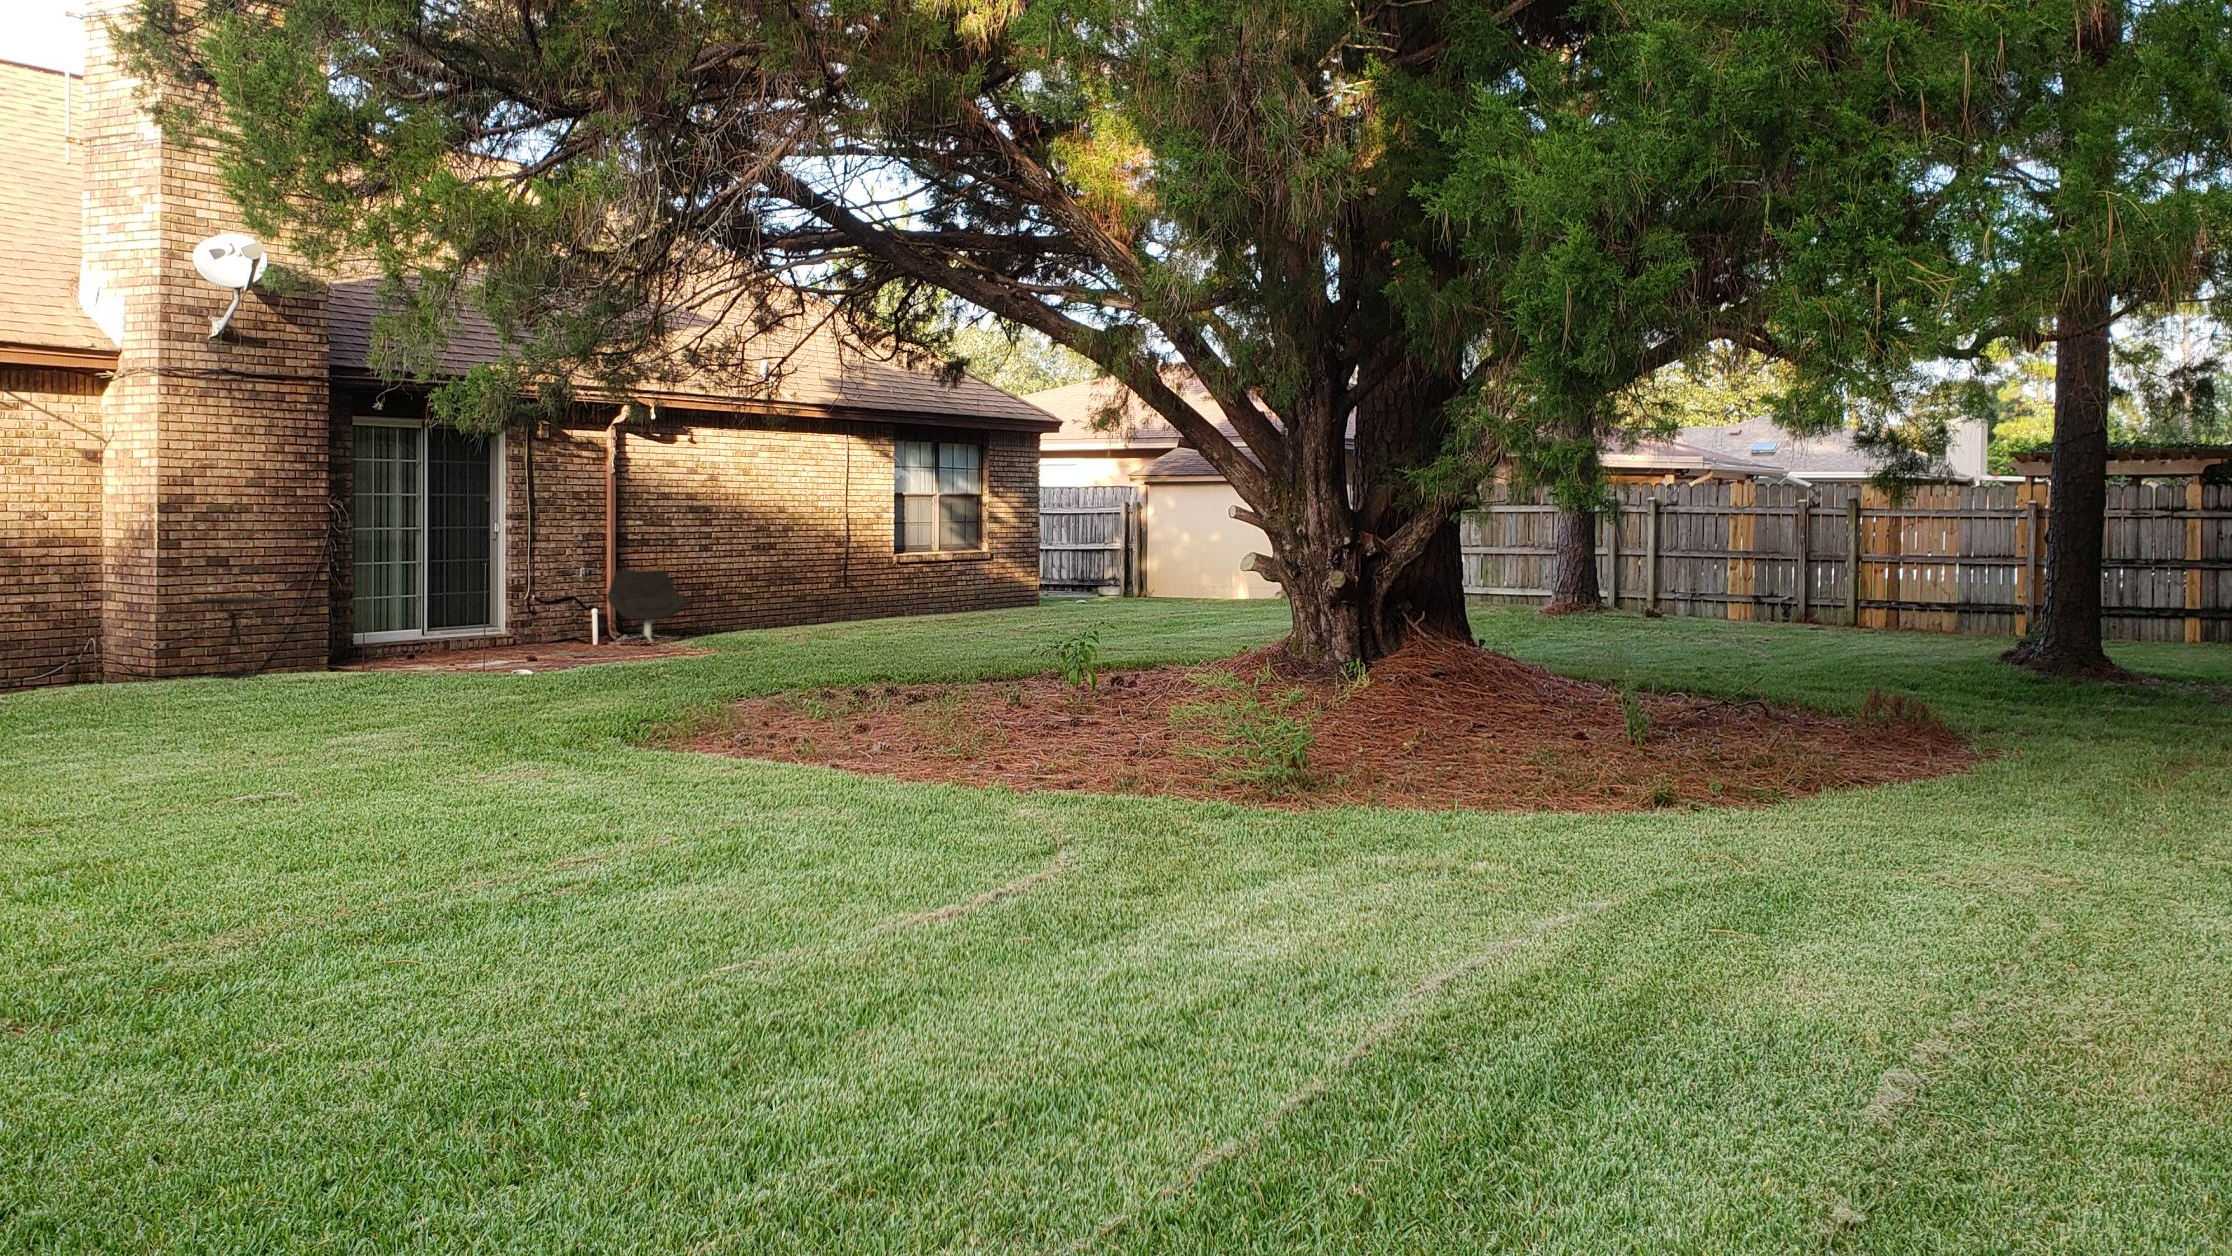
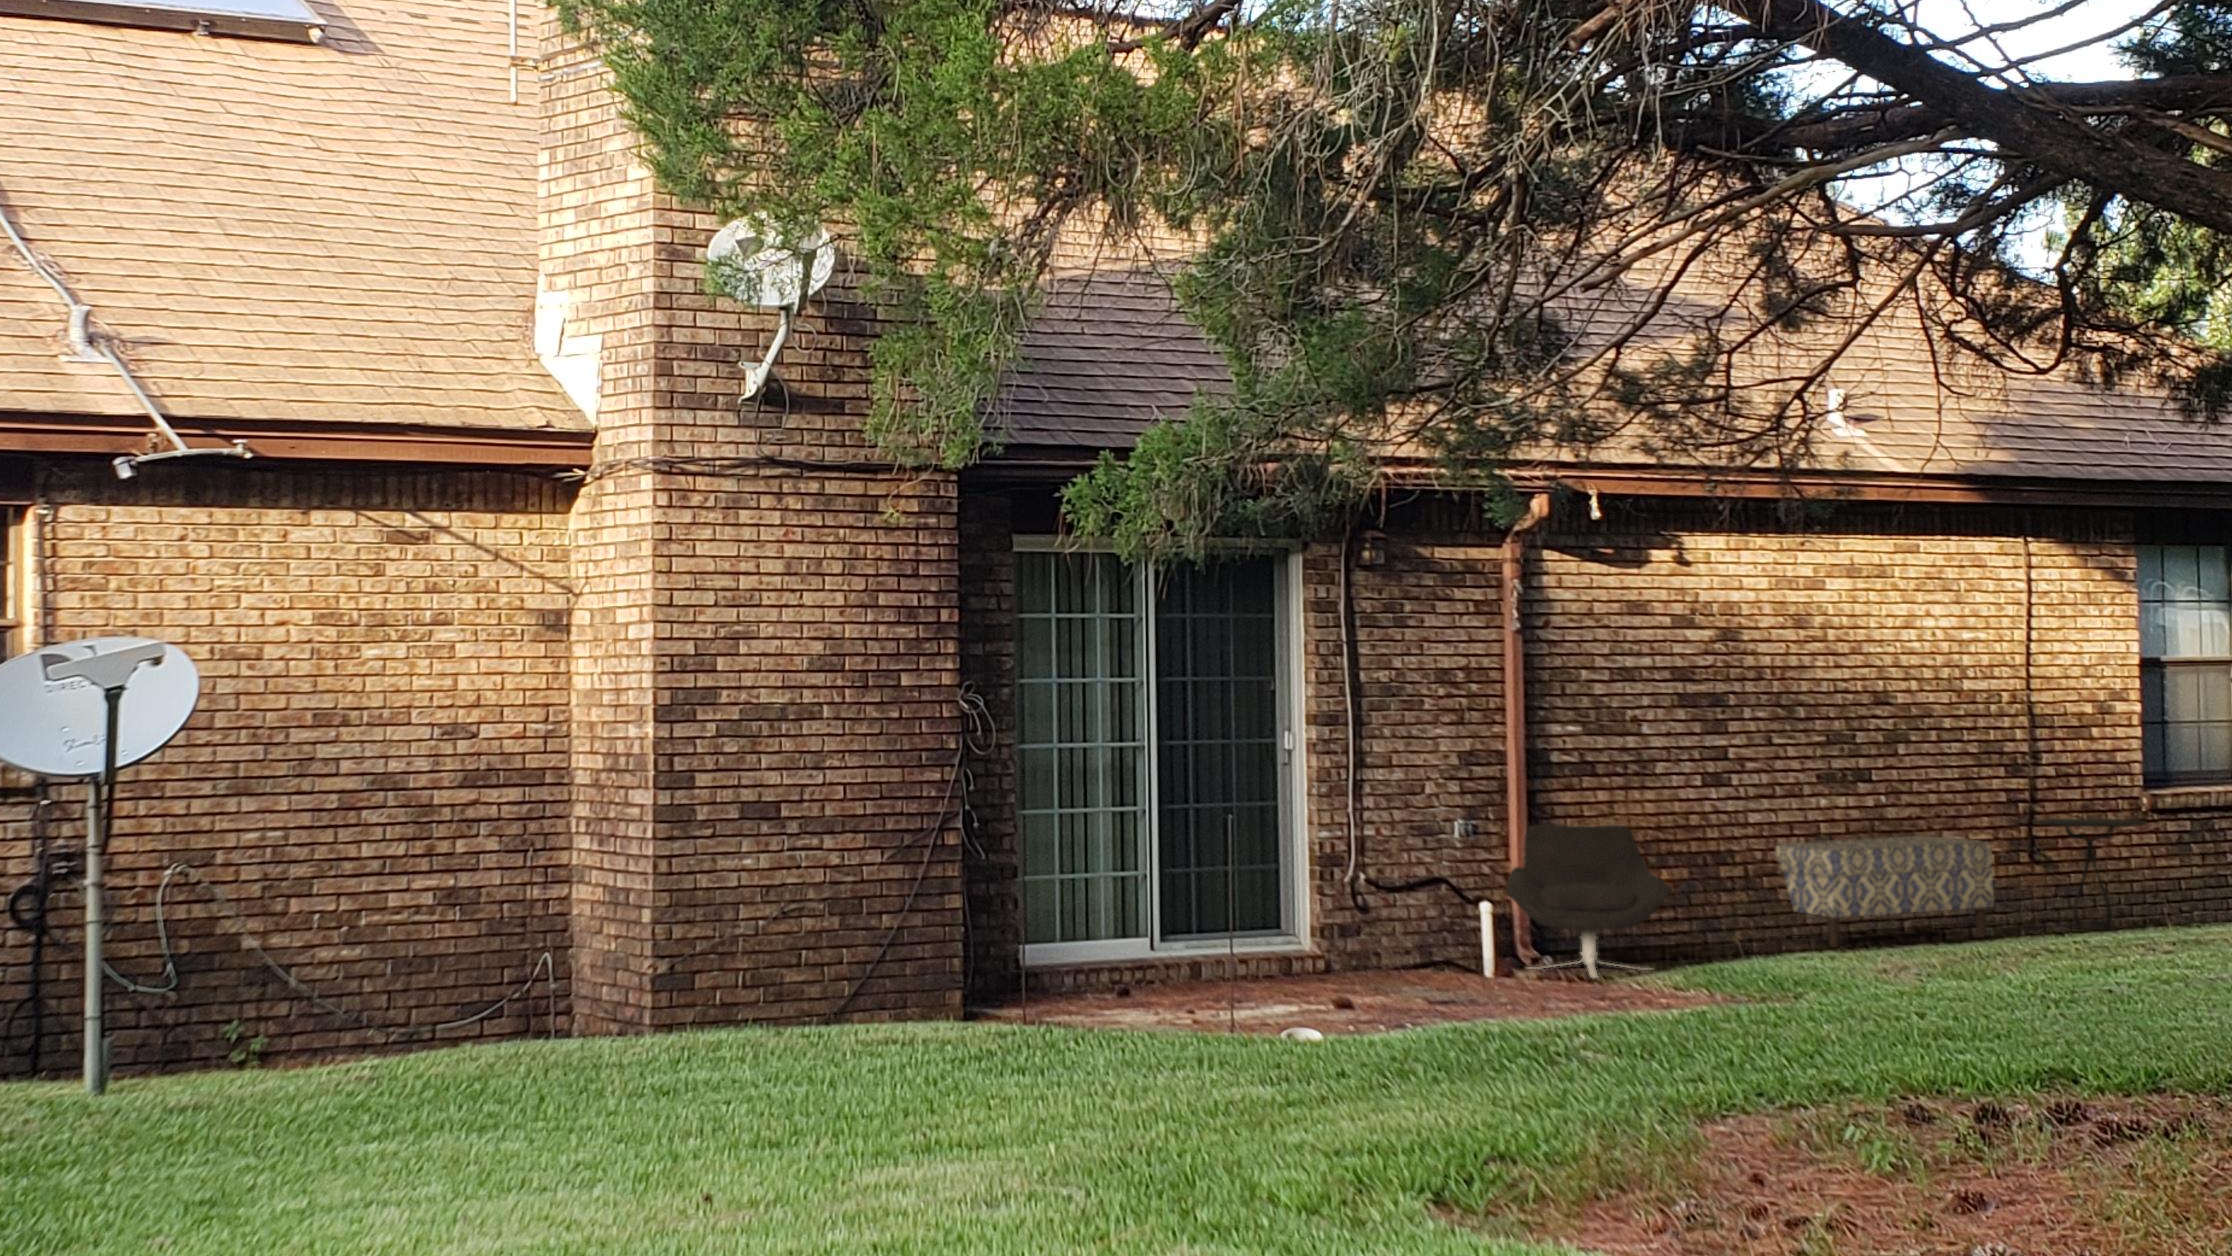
bench: none [728,576,830,628] -> present [1776,836,1994,947]
side table: present [191,597,276,678] -> present [2033,818,2147,930]

